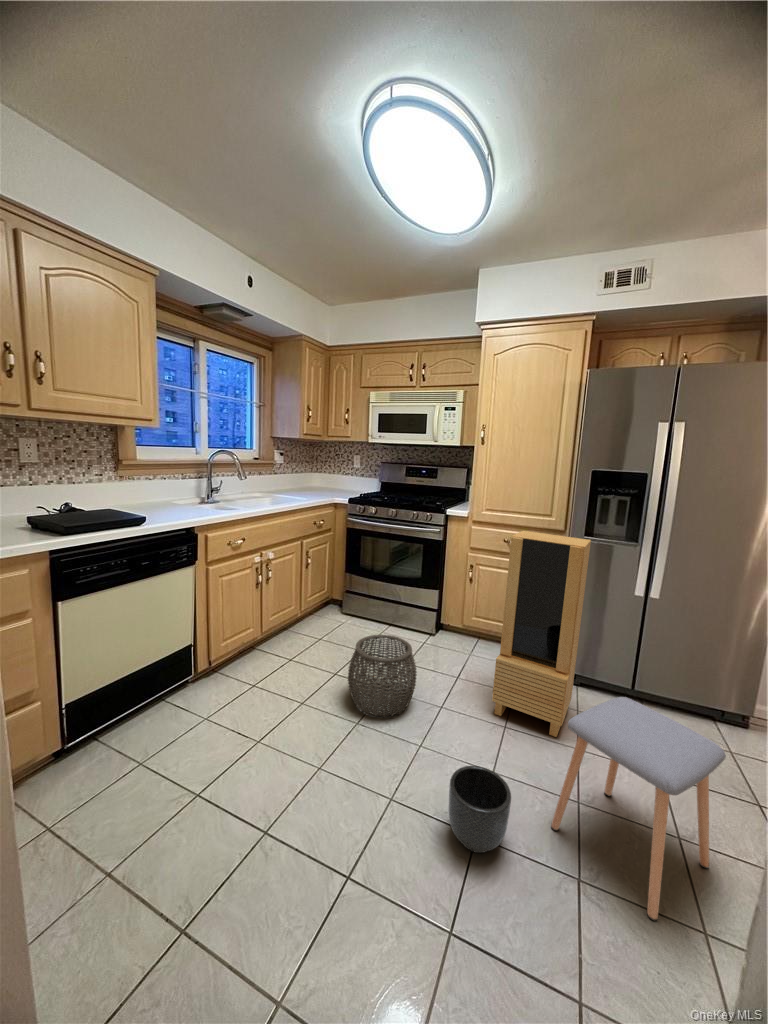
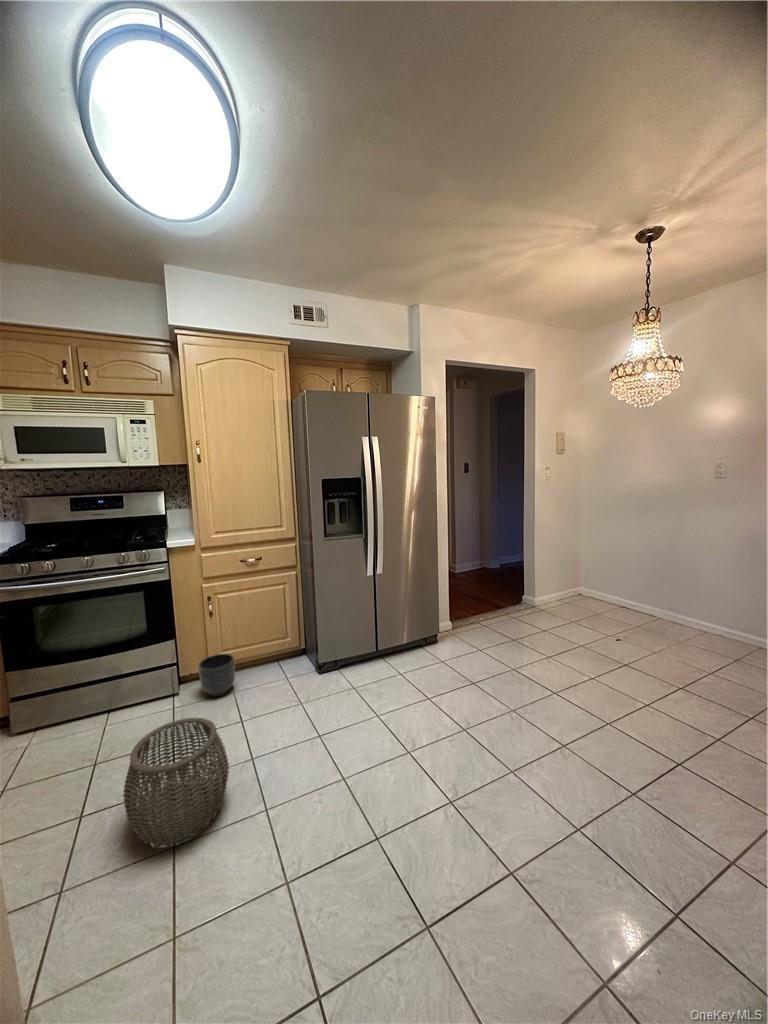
storage cabinet: present [492,531,591,737] -> none [285,540,366,735]
stool: present [551,697,726,921] -> none [419,655,509,799]
planter: present [449,766,511,853] -> present [198,654,235,696]

